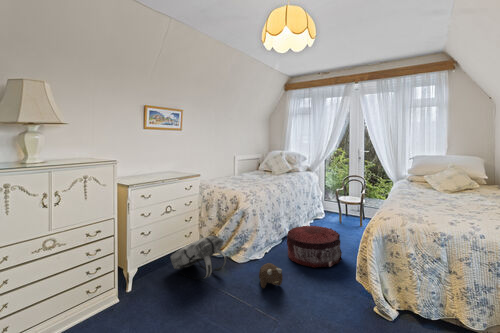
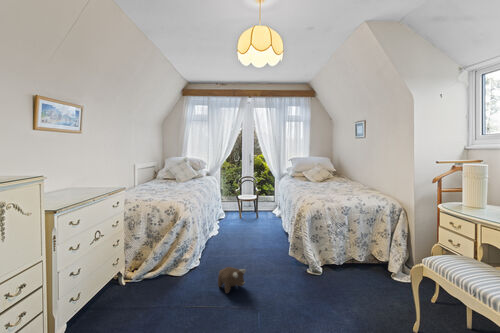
pouf: present [287,225,342,268] -> none [220,223,270,261]
backpack: present [171,236,226,279] -> none [106,254,181,312]

